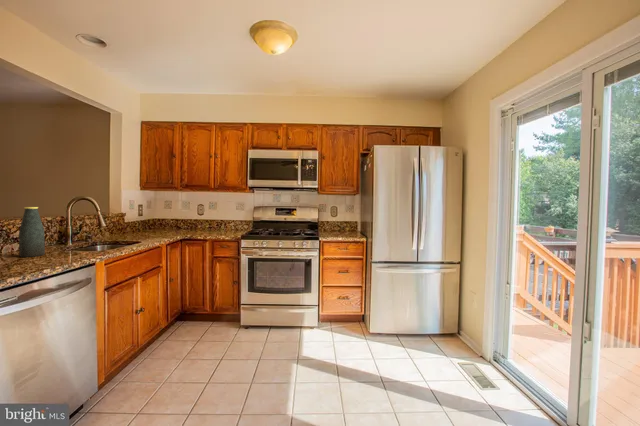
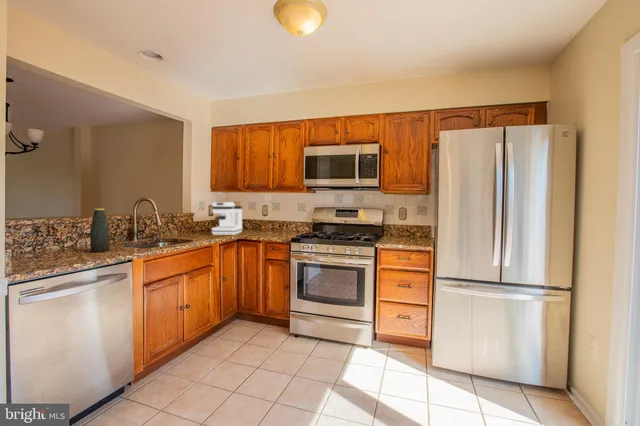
coffee maker: none [150,201,182,235] -> present [212,202,242,235]

